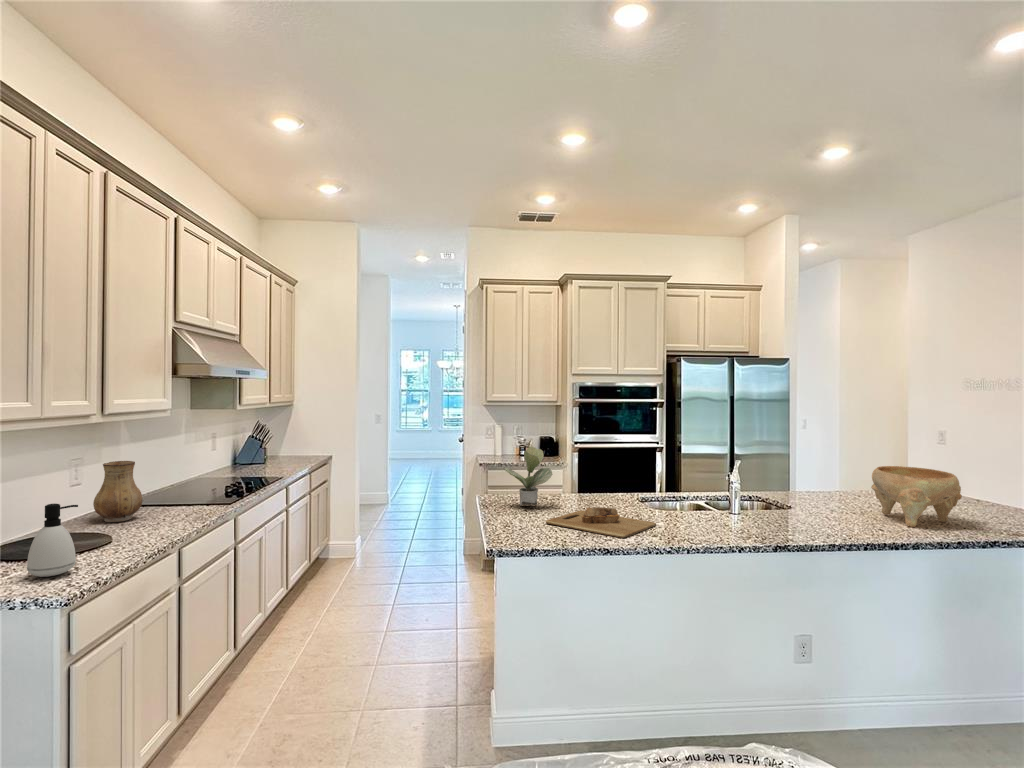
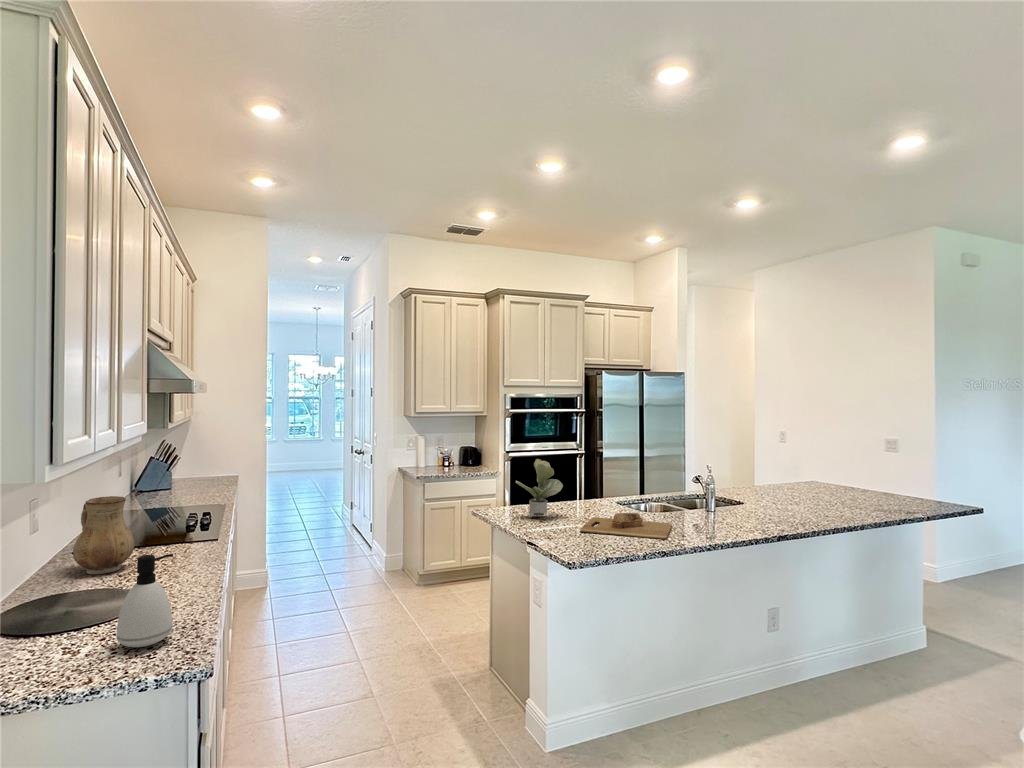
decorative bowl: present [871,466,962,527] -> none [803,464,871,511]

